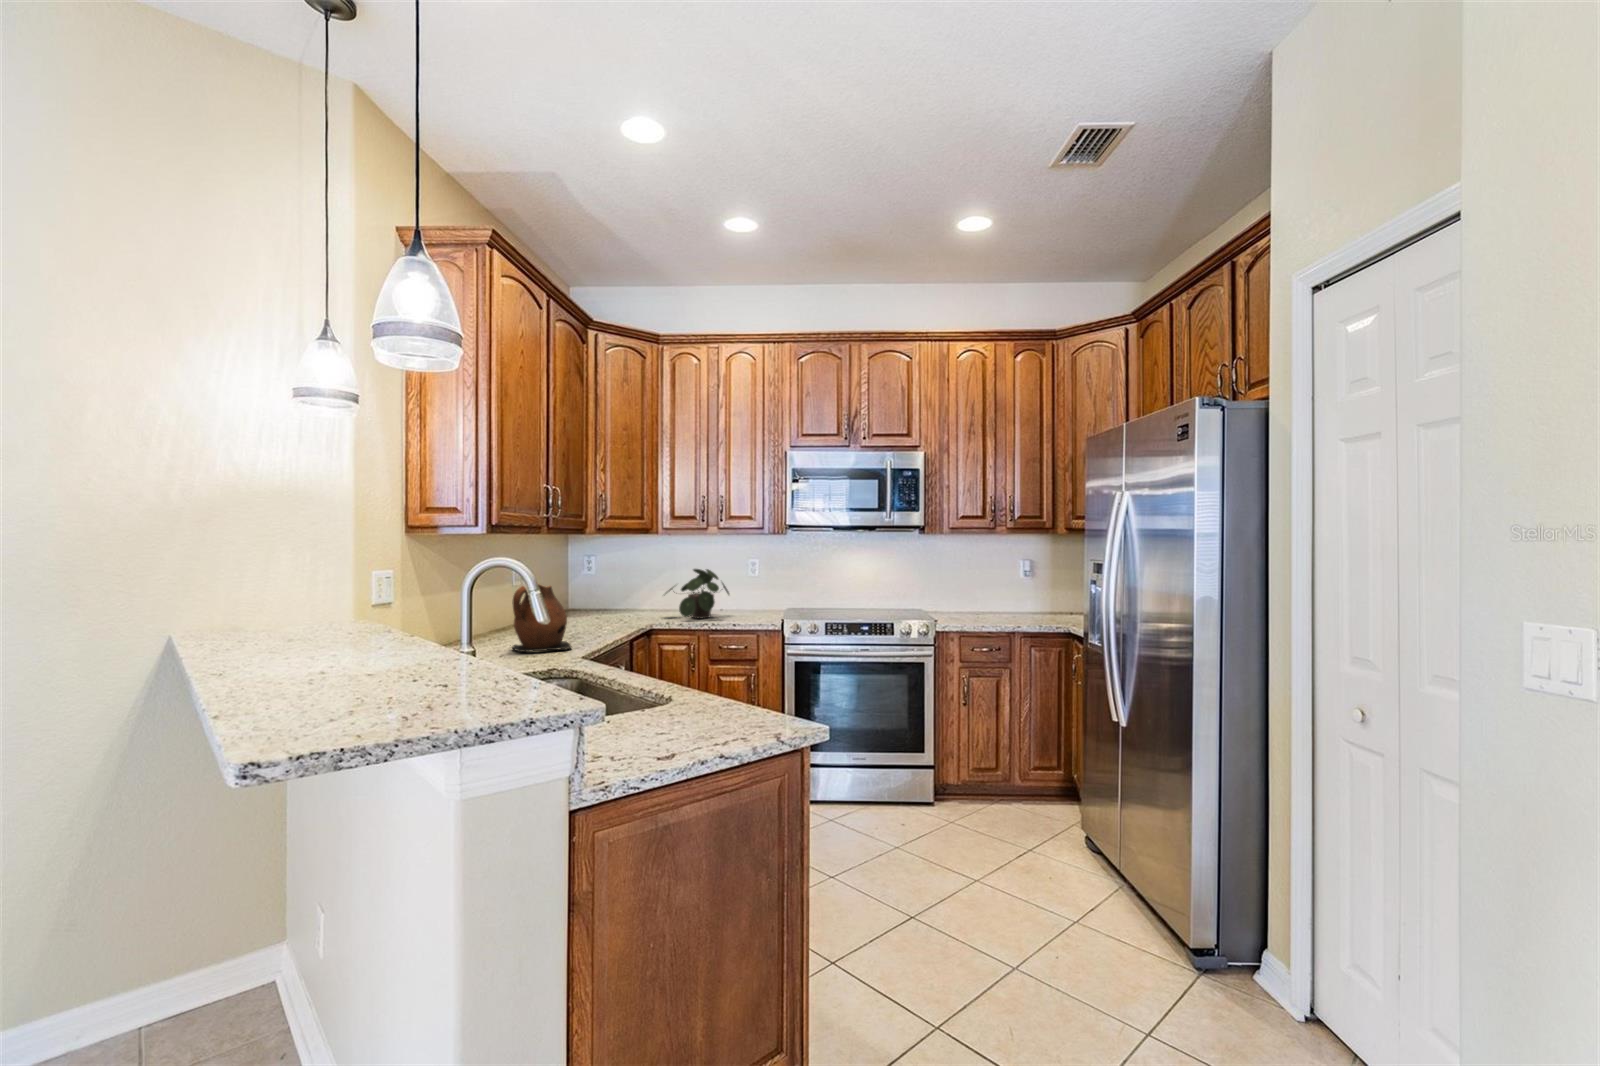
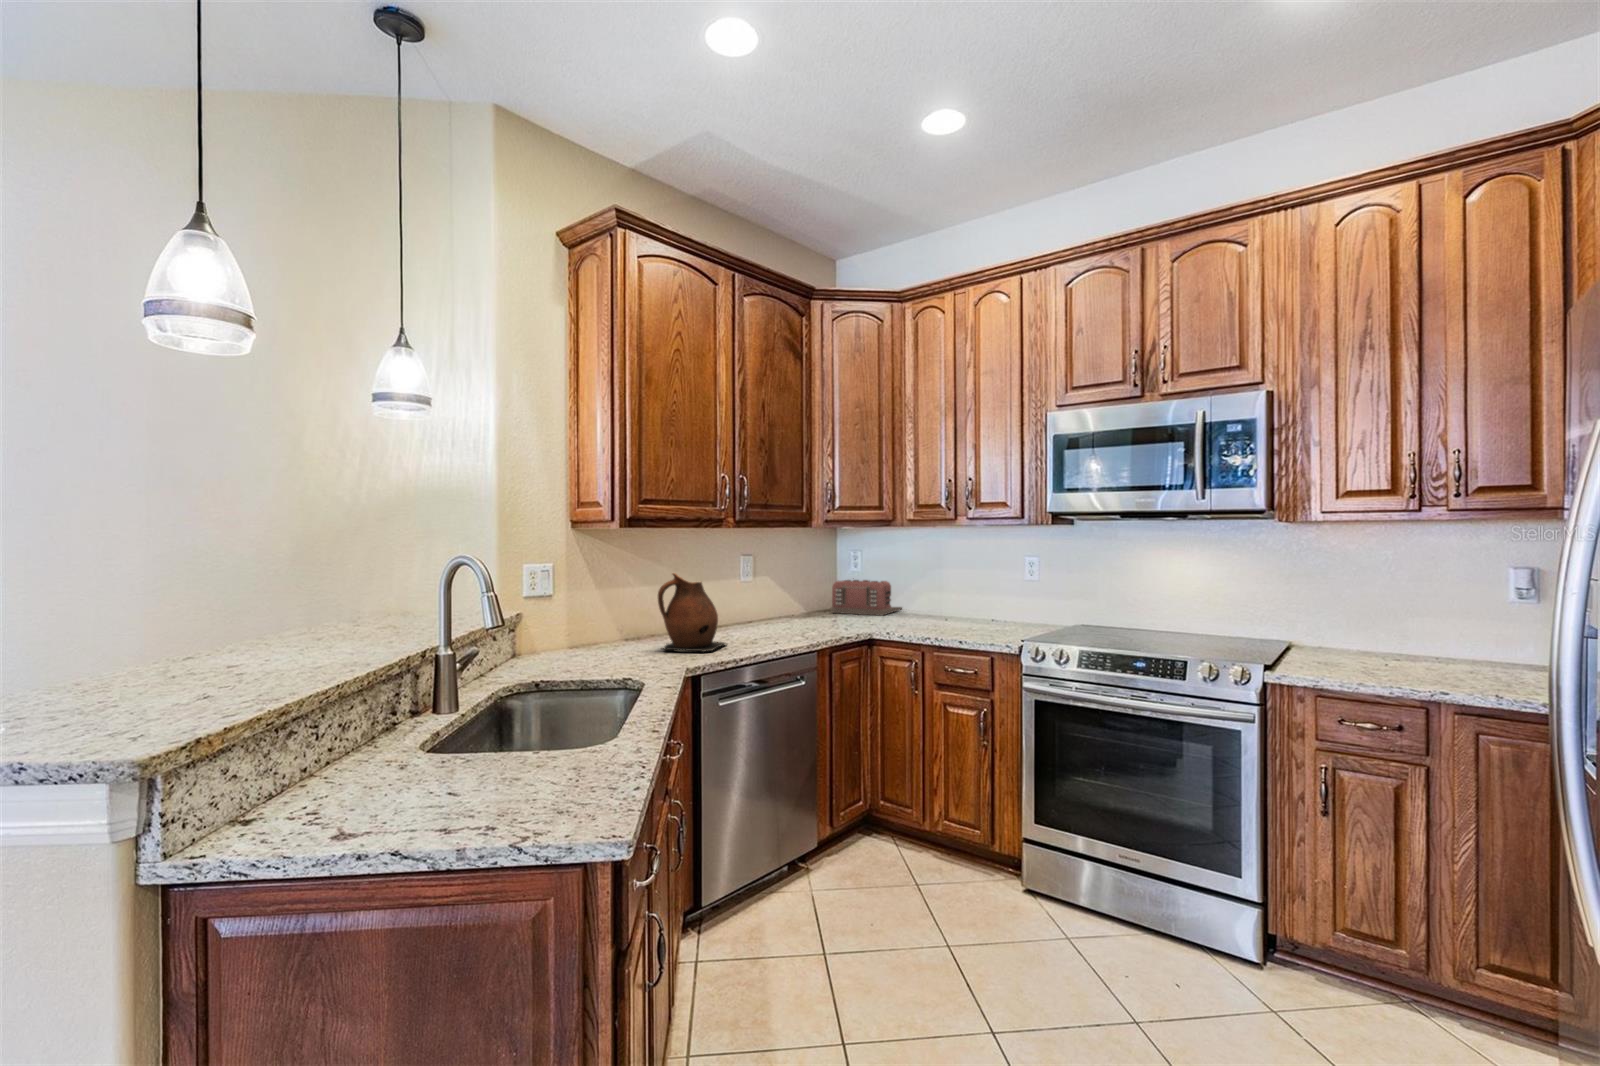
potted plant: present [666,569,729,618] -> none [892,569,974,631]
toaster: none [576,579,630,612] -> present [831,580,902,616]

